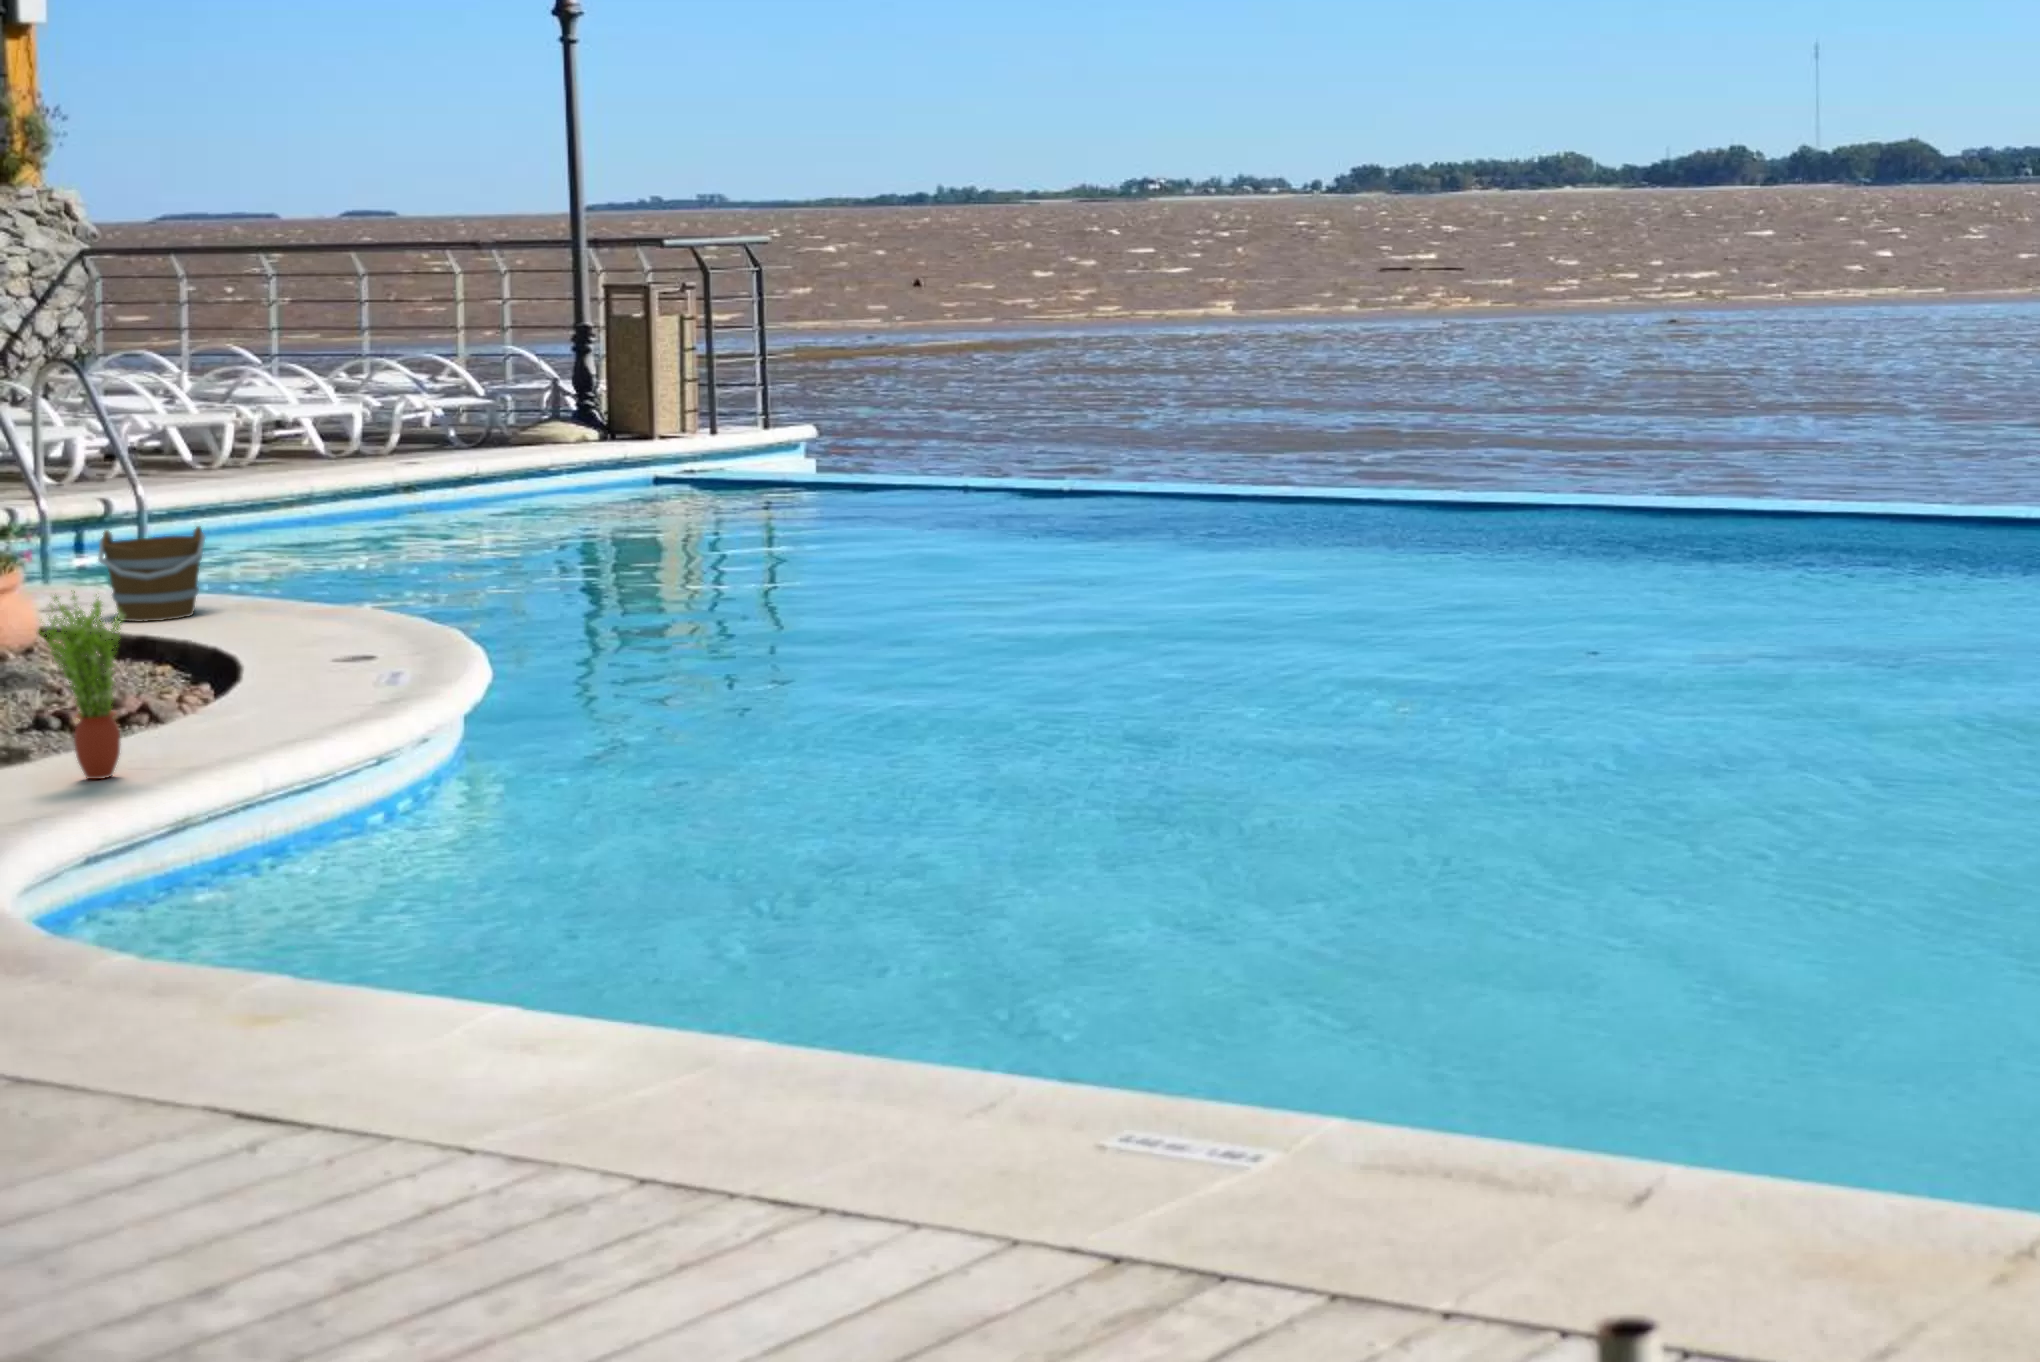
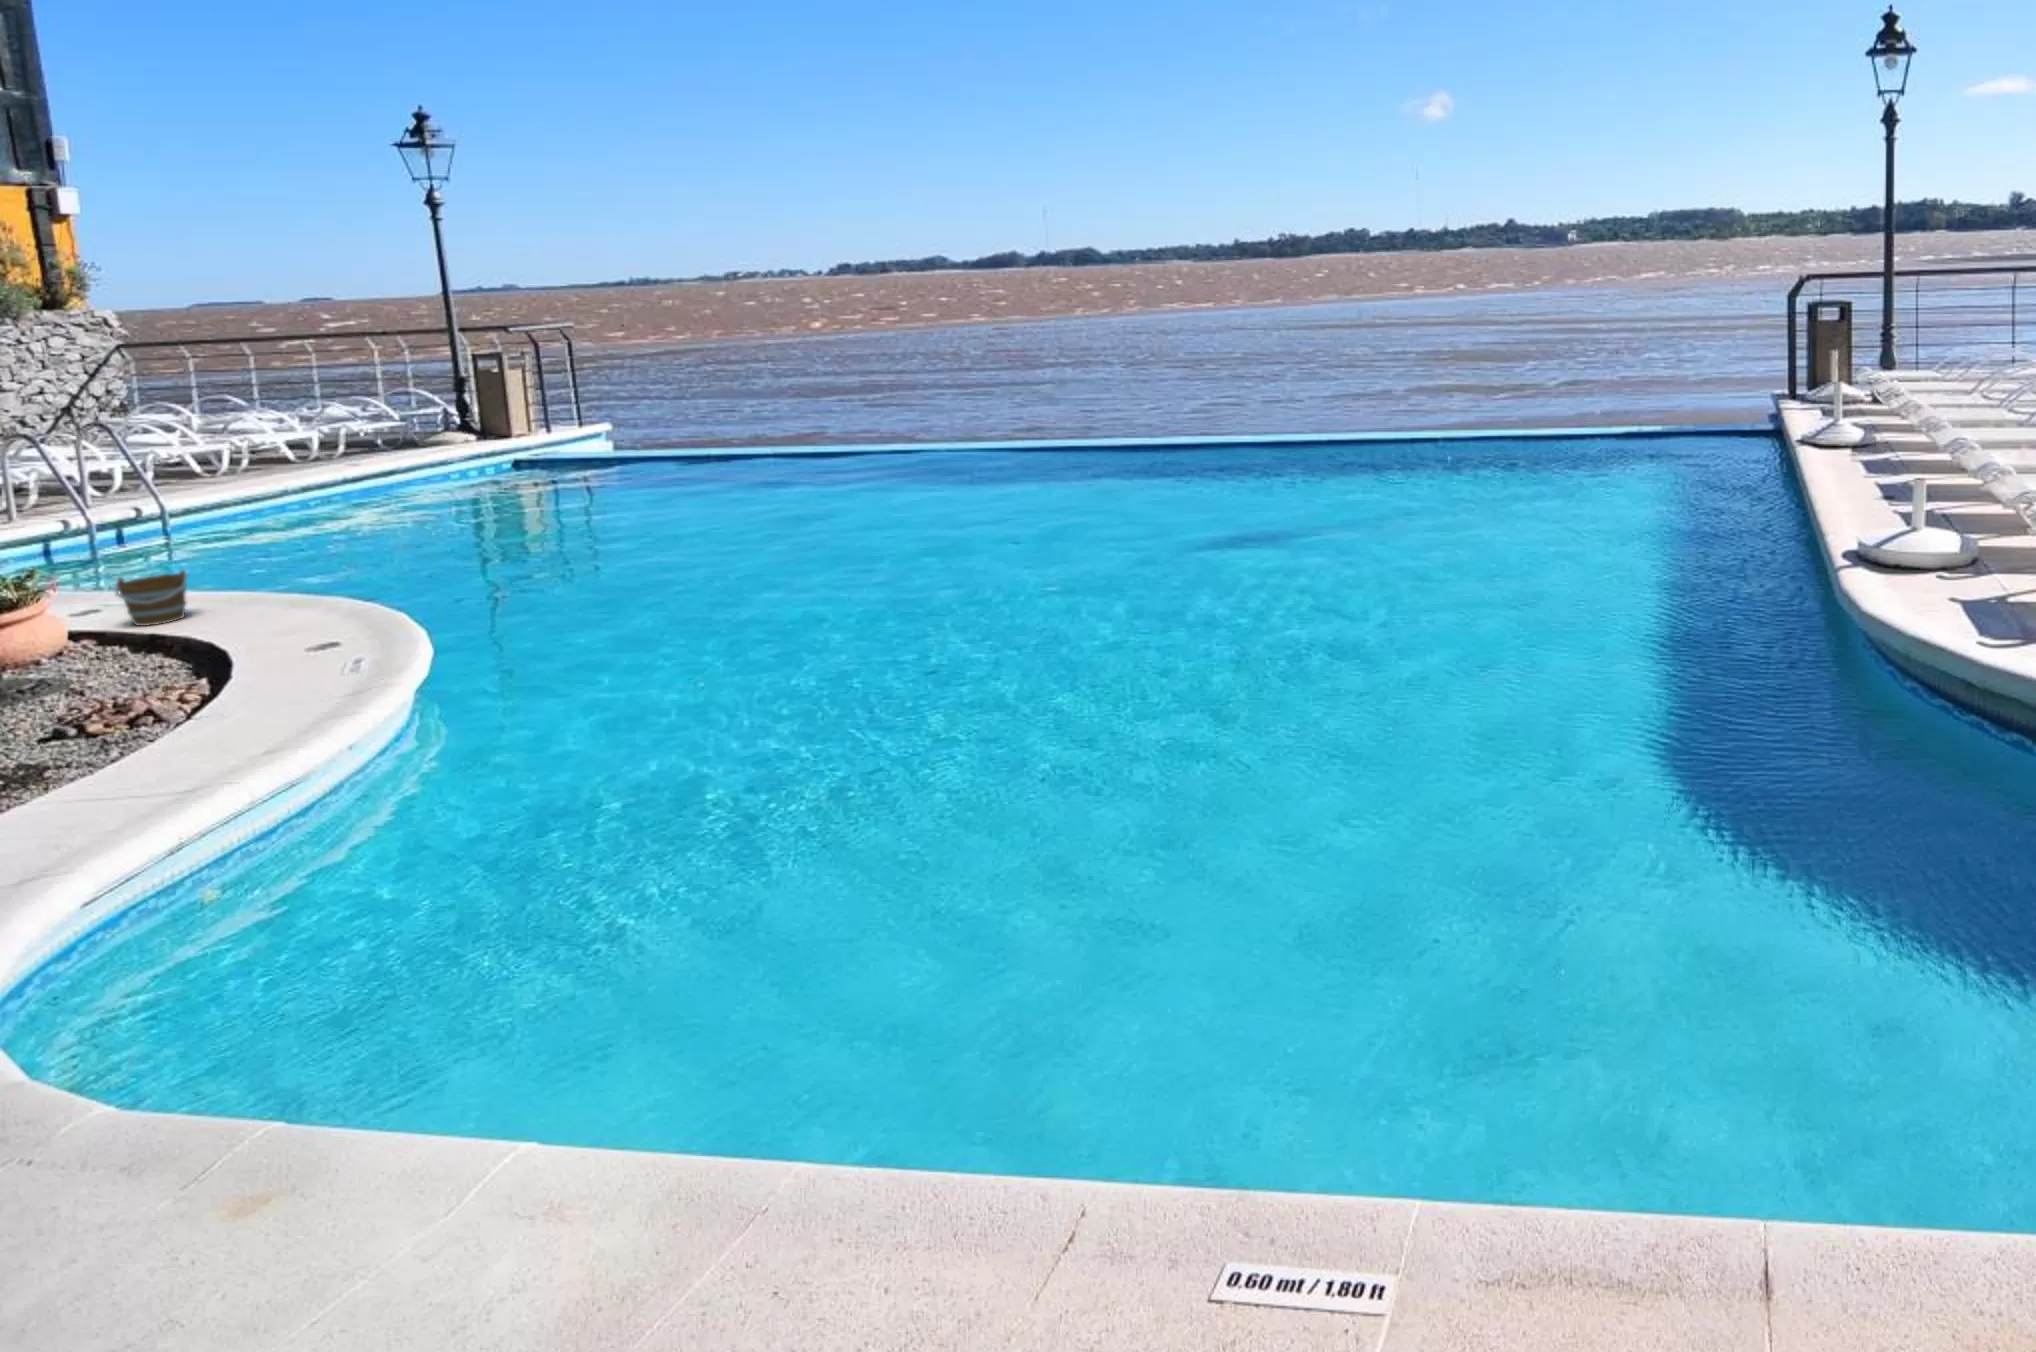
potted plant: present [39,591,126,779] -> none [48,675,114,772]

